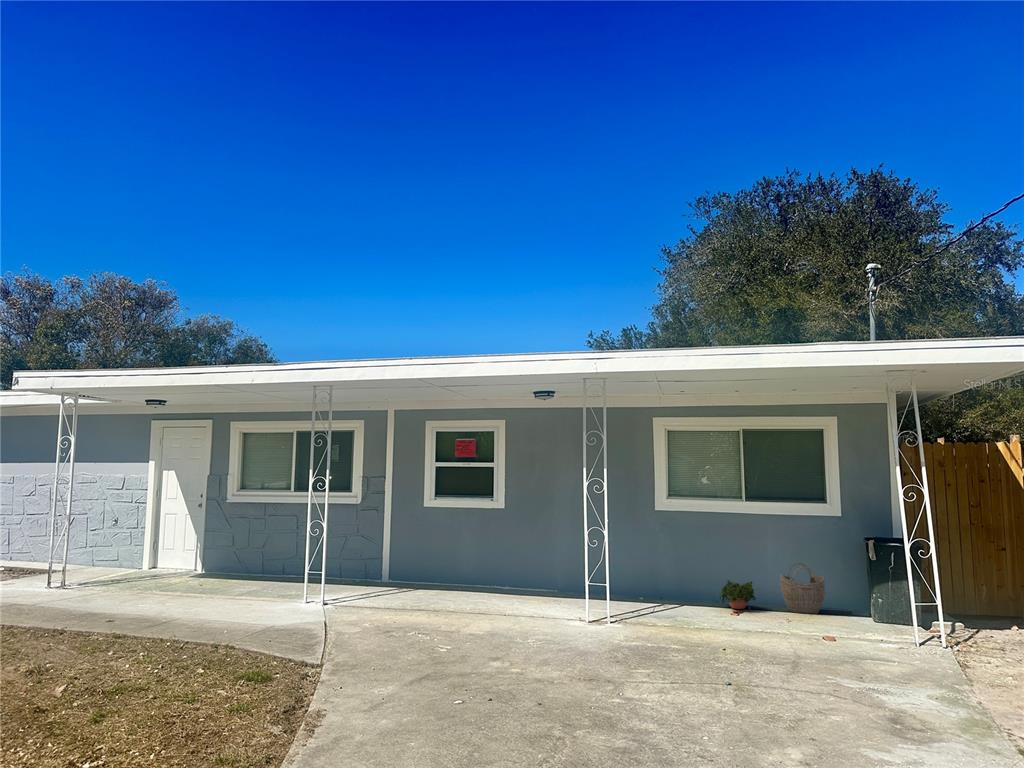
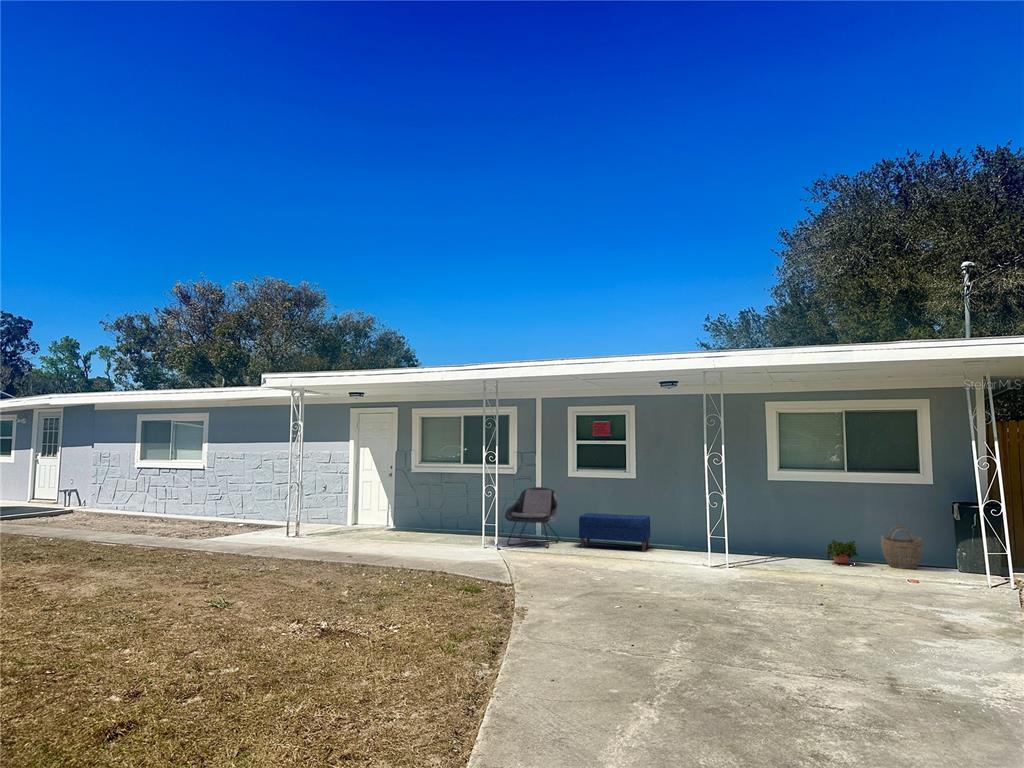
lounge chair: none [339,520,410,600] -> present [505,487,559,548]
bench: none [433,552,521,600] -> present [579,513,650,552]

